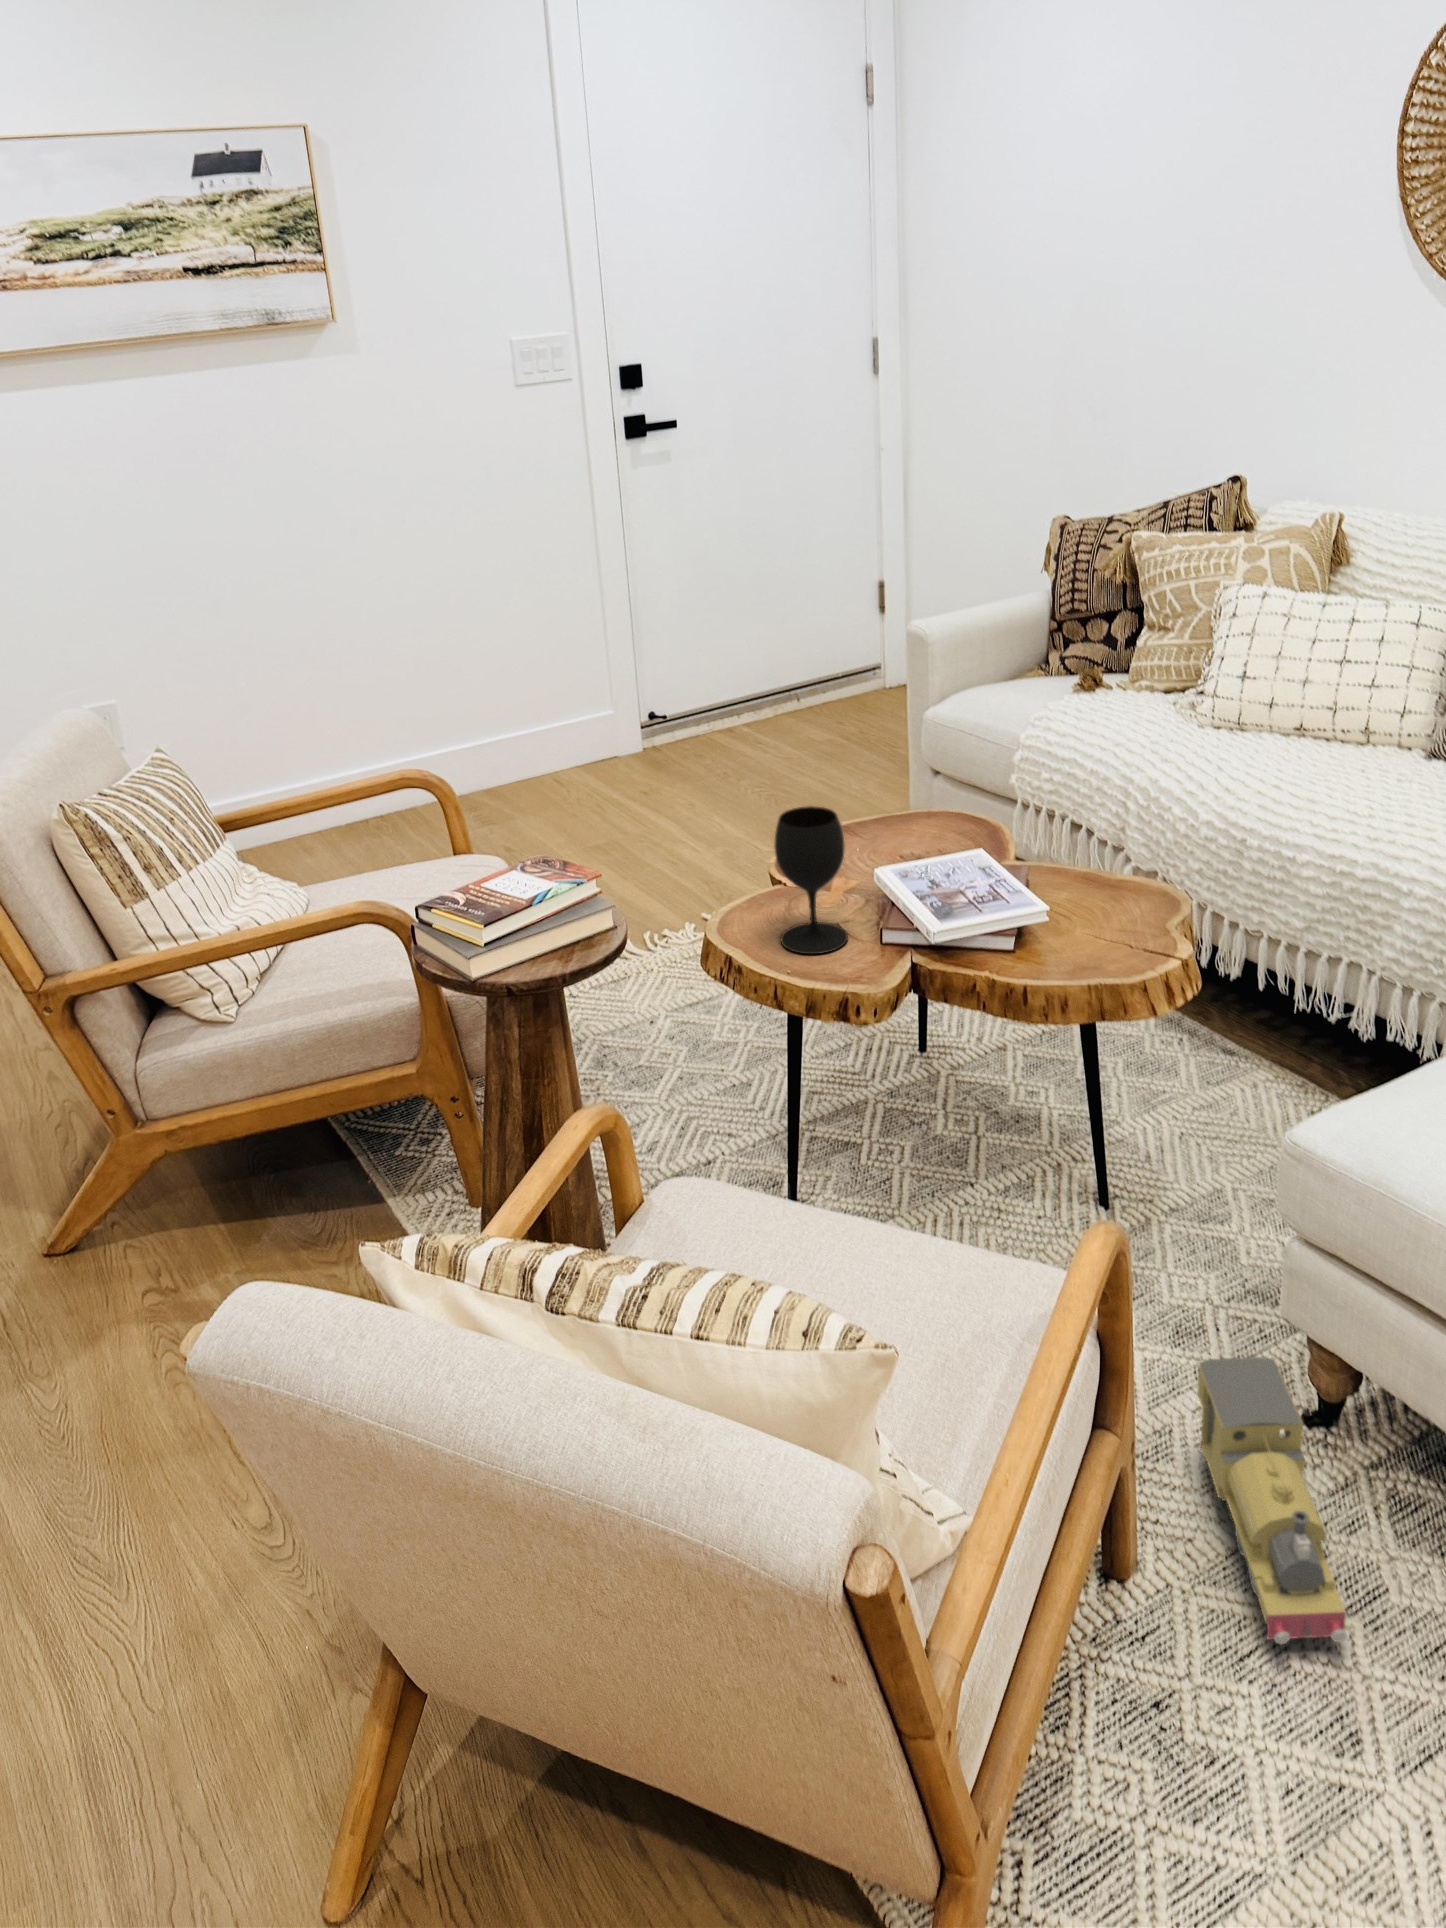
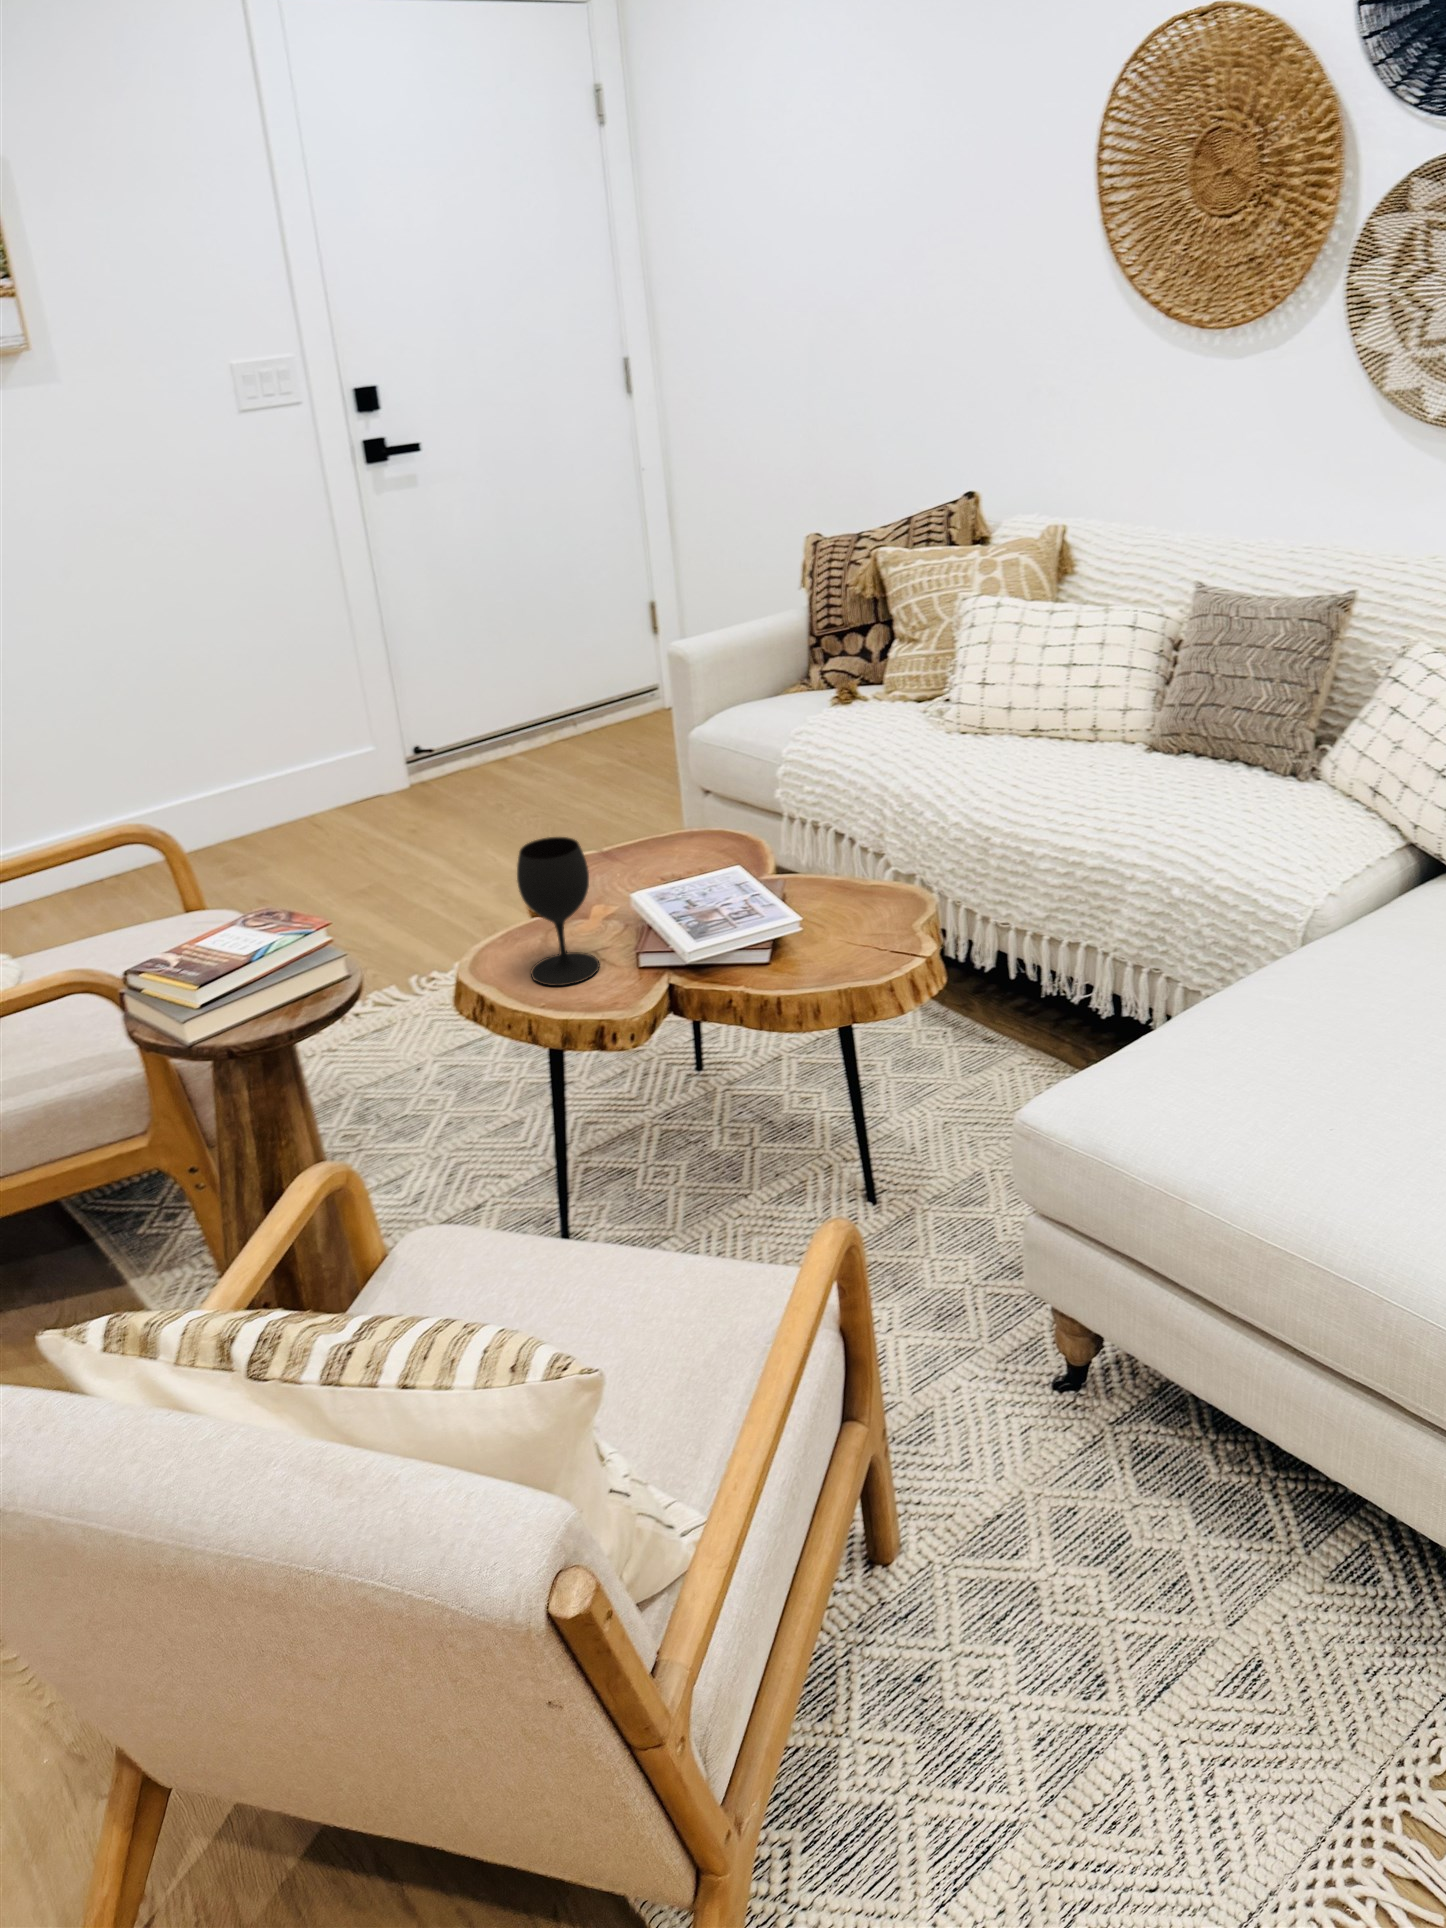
toy train: present [1197,1357,1347,1644] -> none [952,1333,1091,1602]

